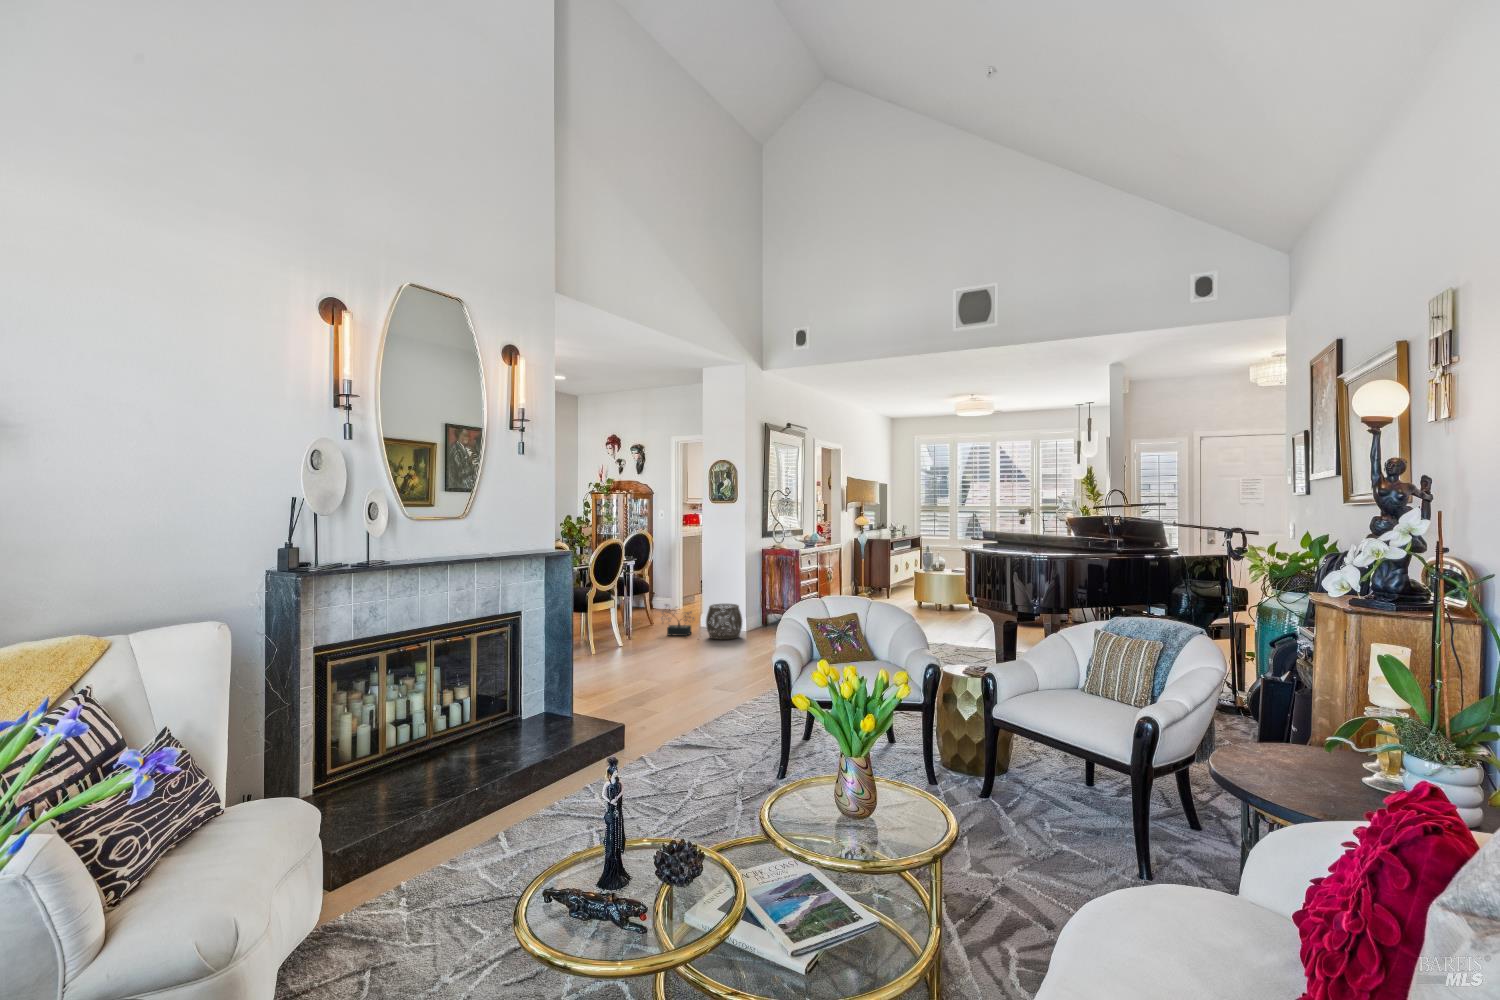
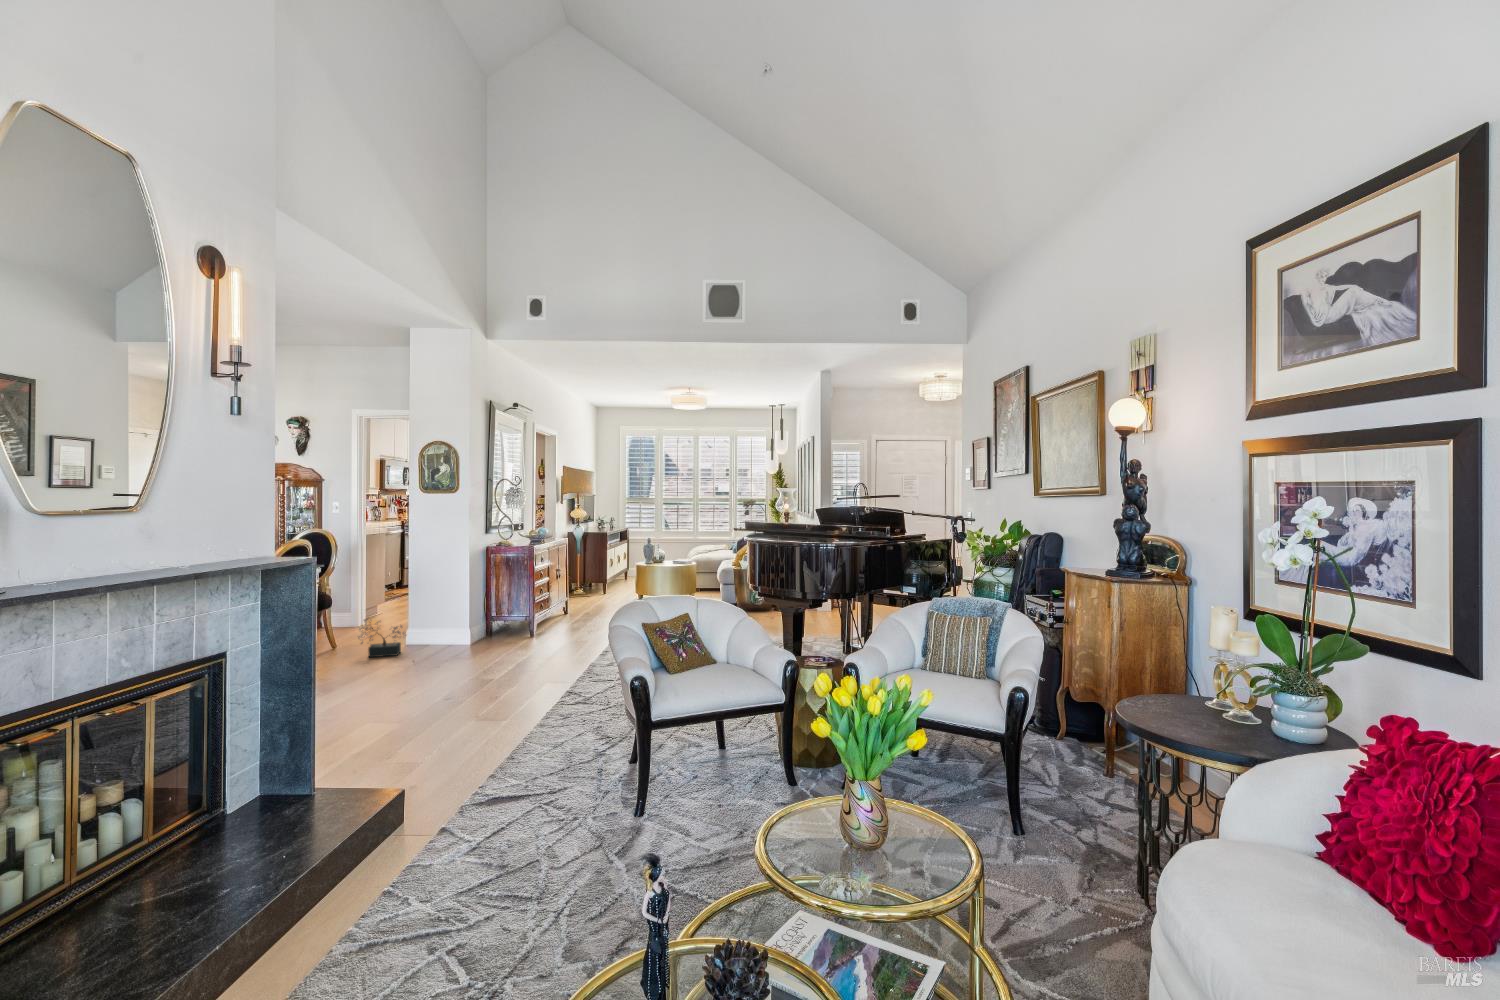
woven basket: present [706,604,742,640] -> none [424,612,472,656]

